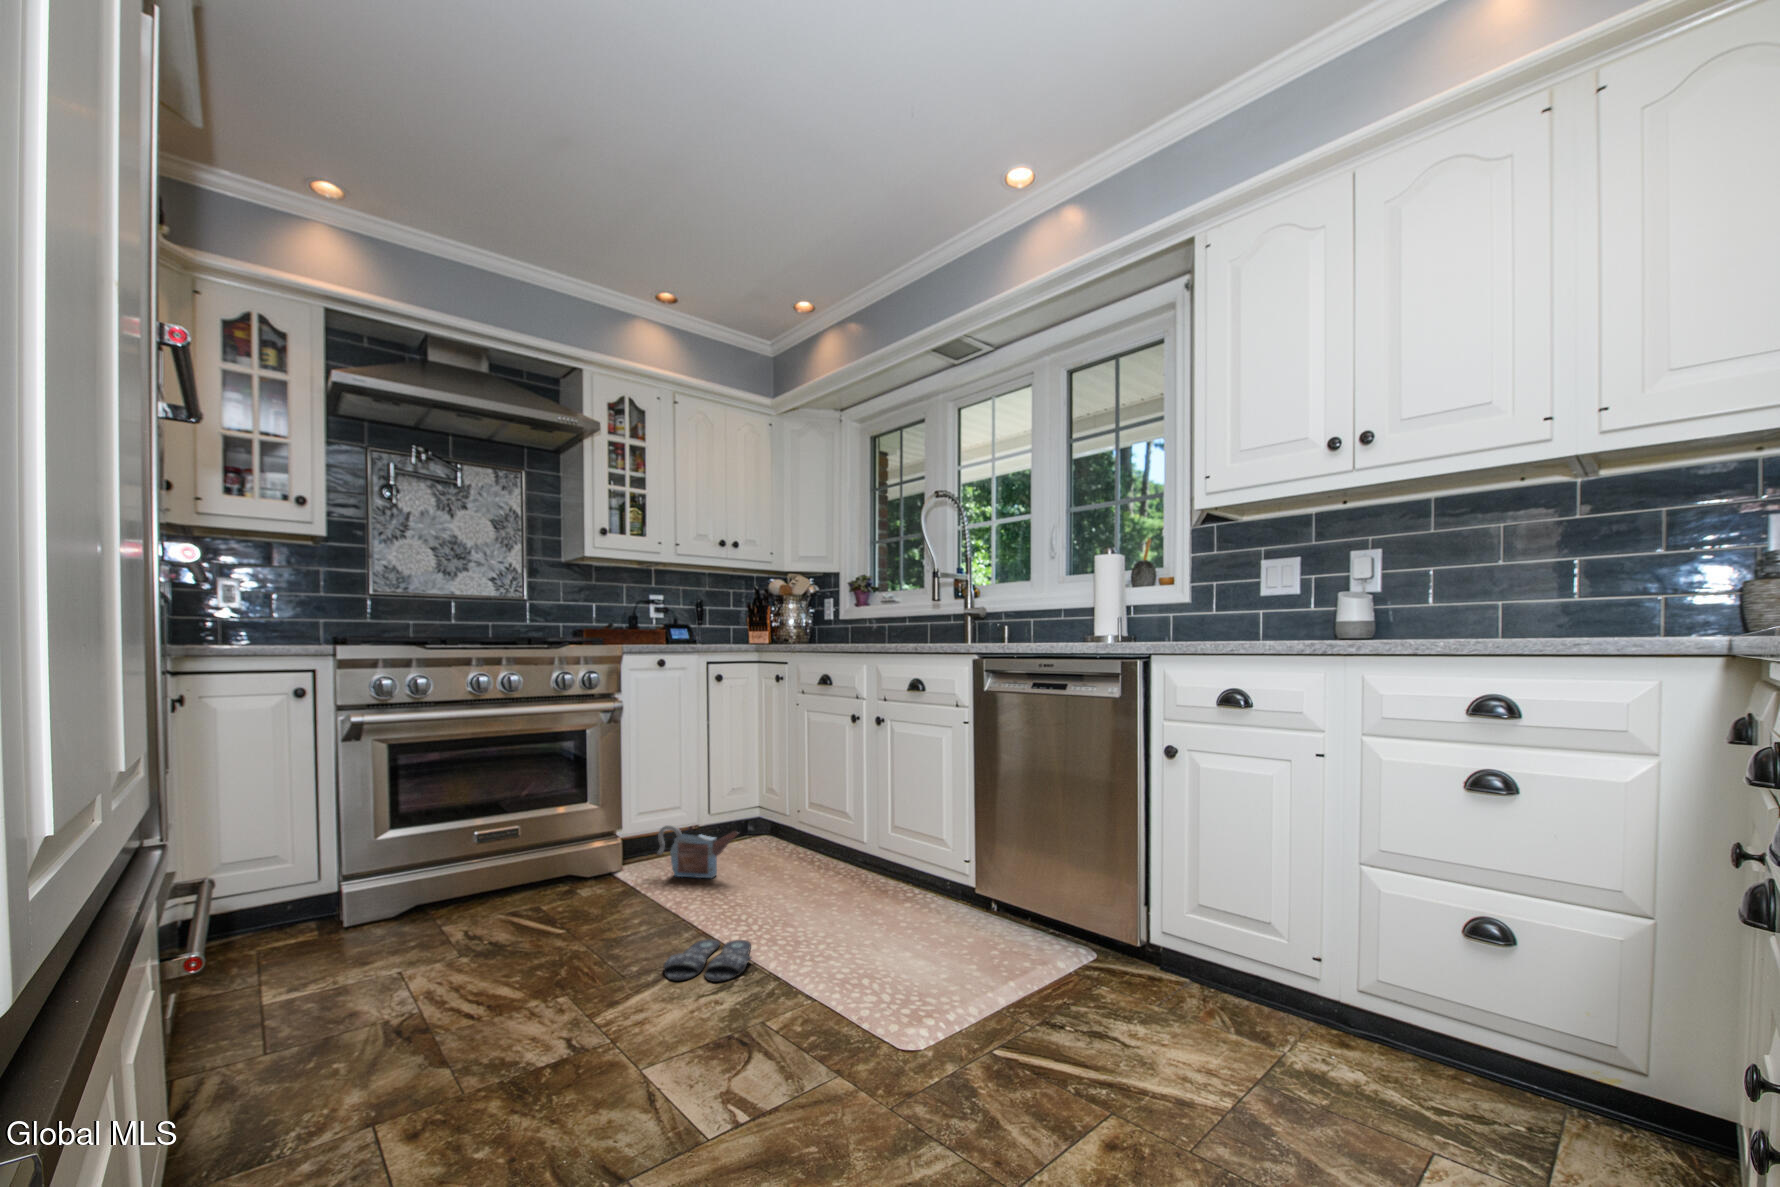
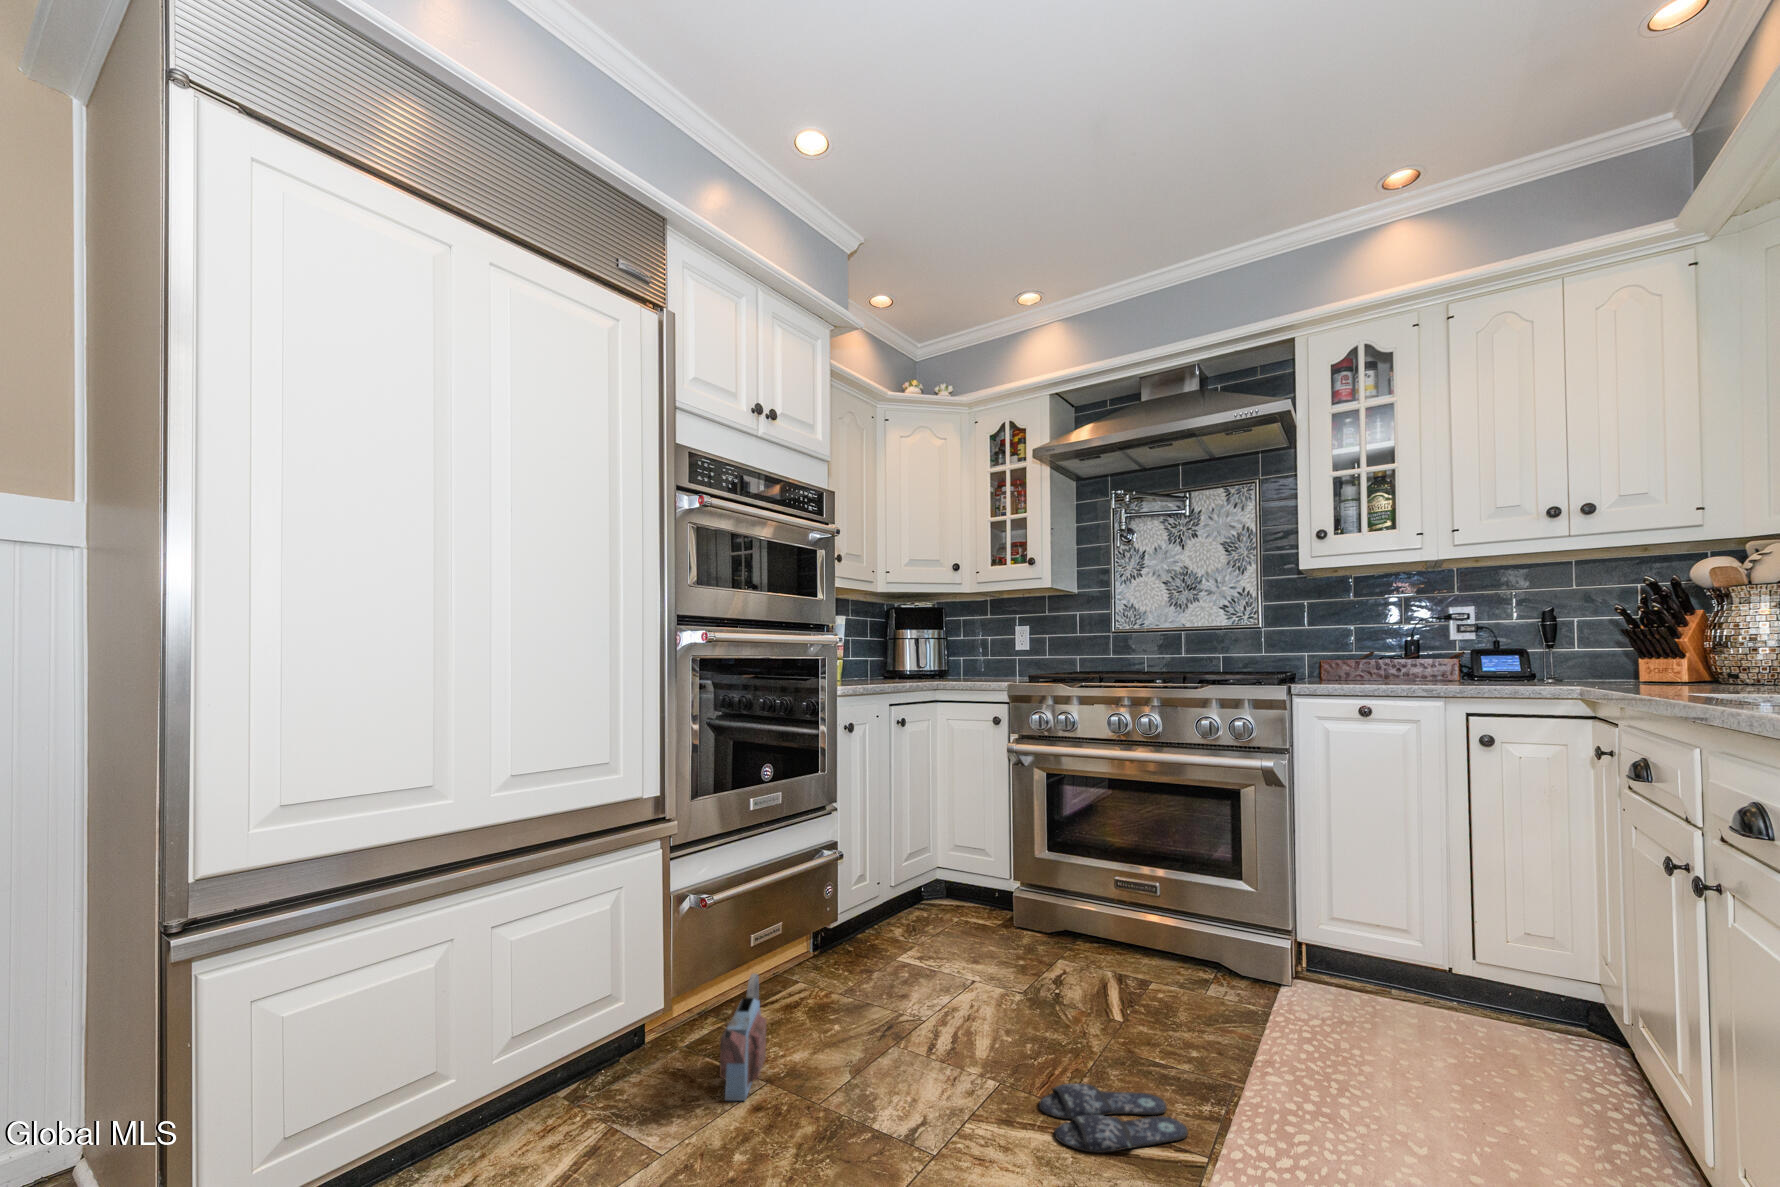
watering can: present [657,825,739,878] -> present [720,973,766,1101]

